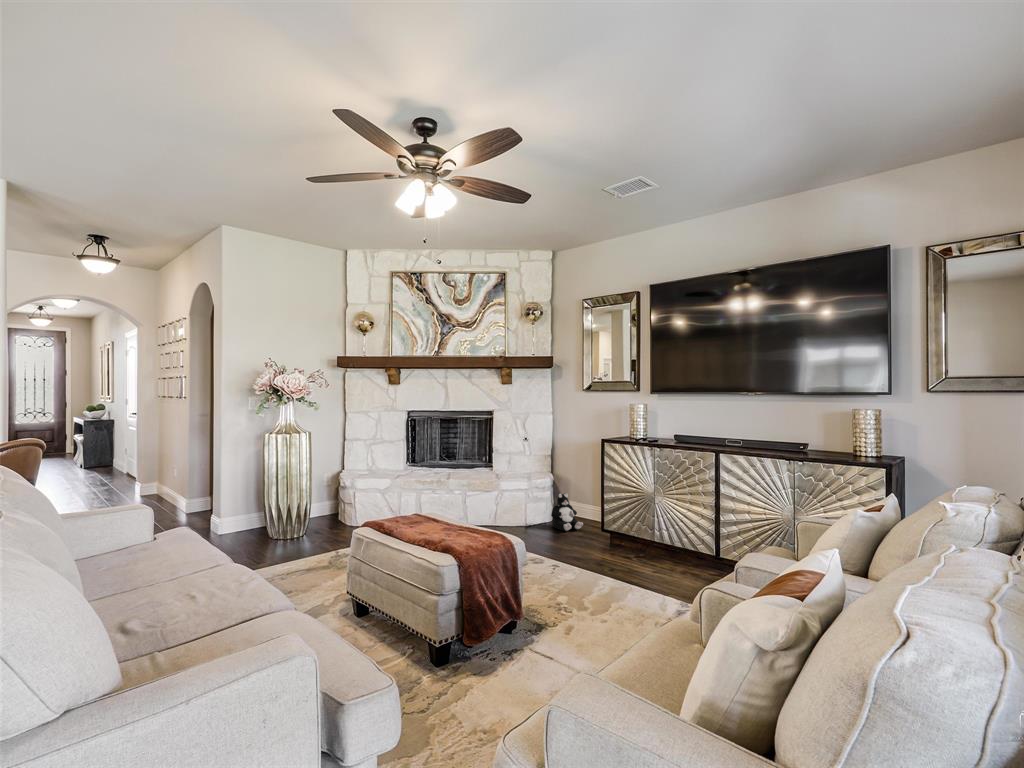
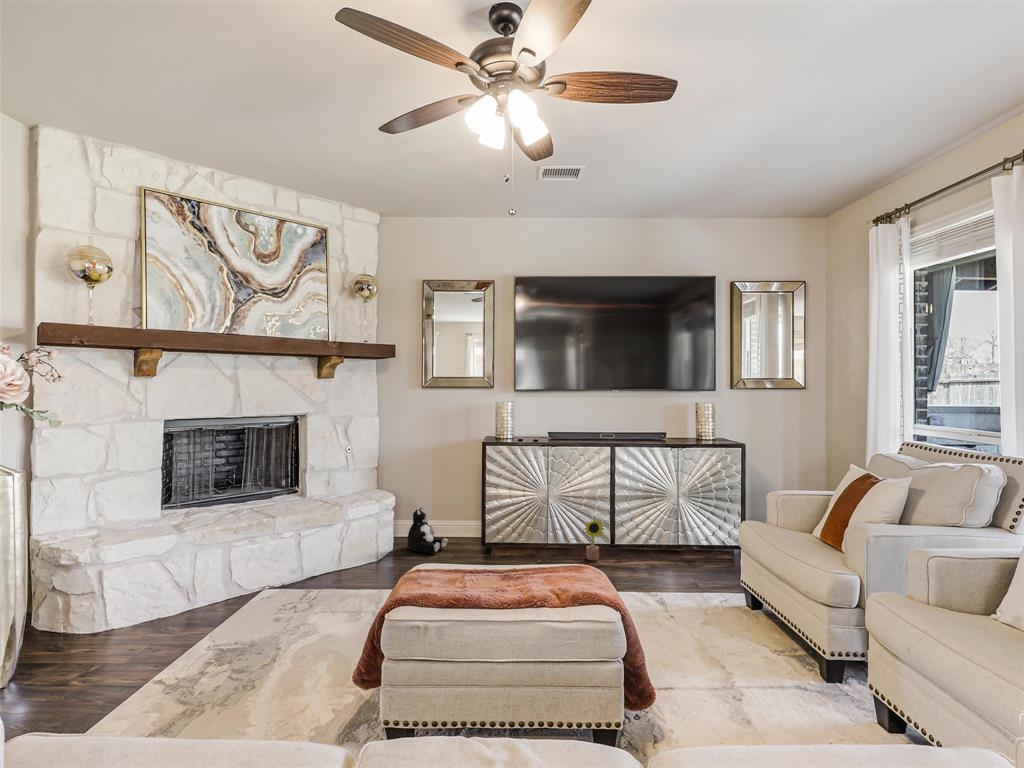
decorative plant: none [675,524,697,567] -> present [585,520,605,560]

